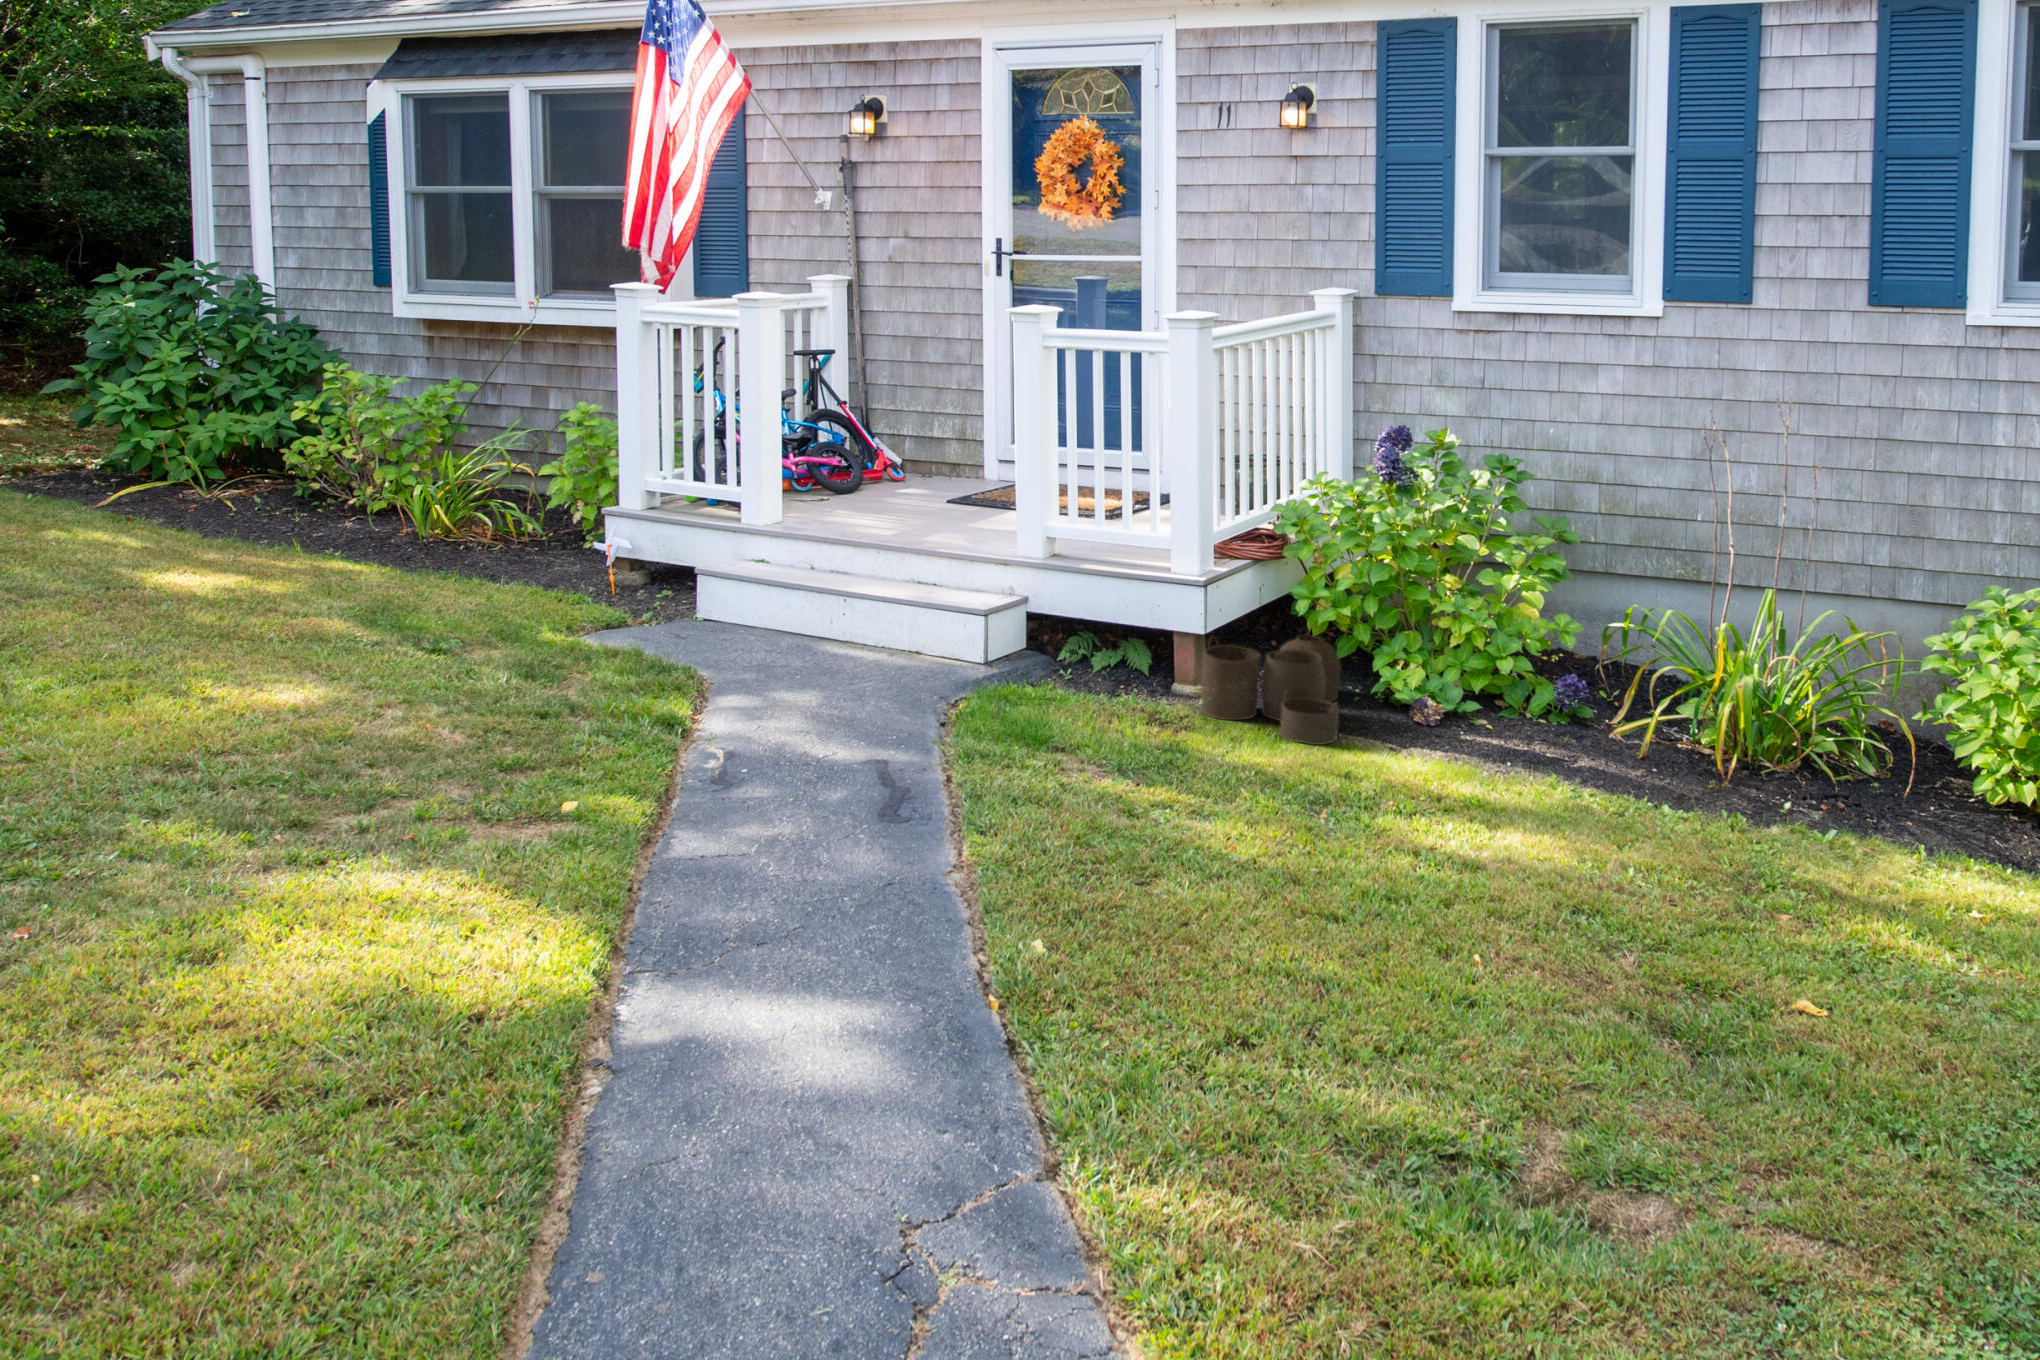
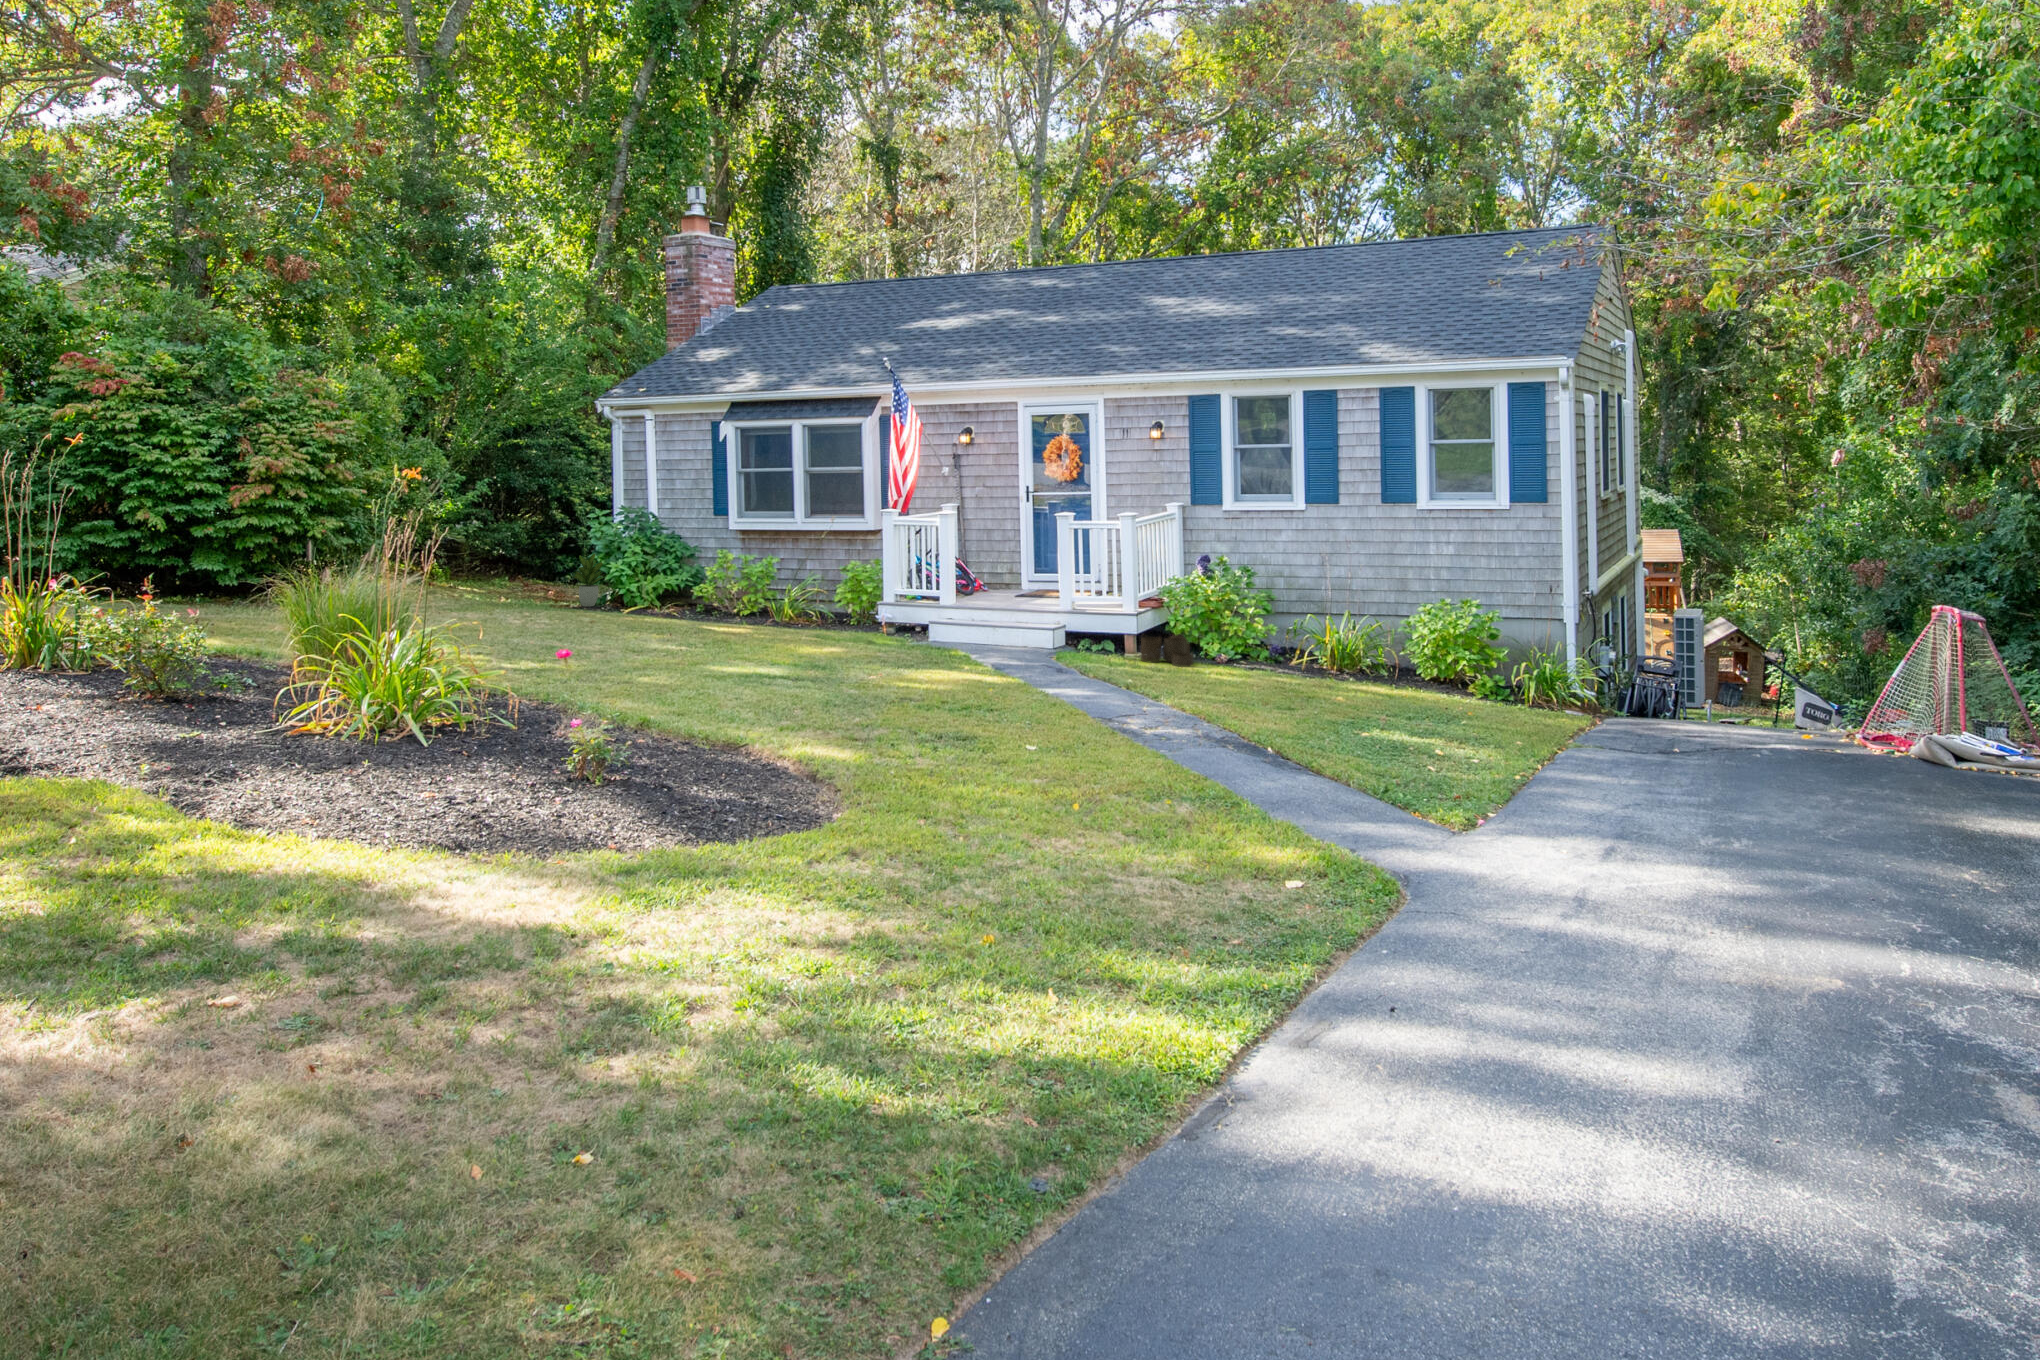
potted plant: none [19,361,110,476] -> present [574,554,603,606]

